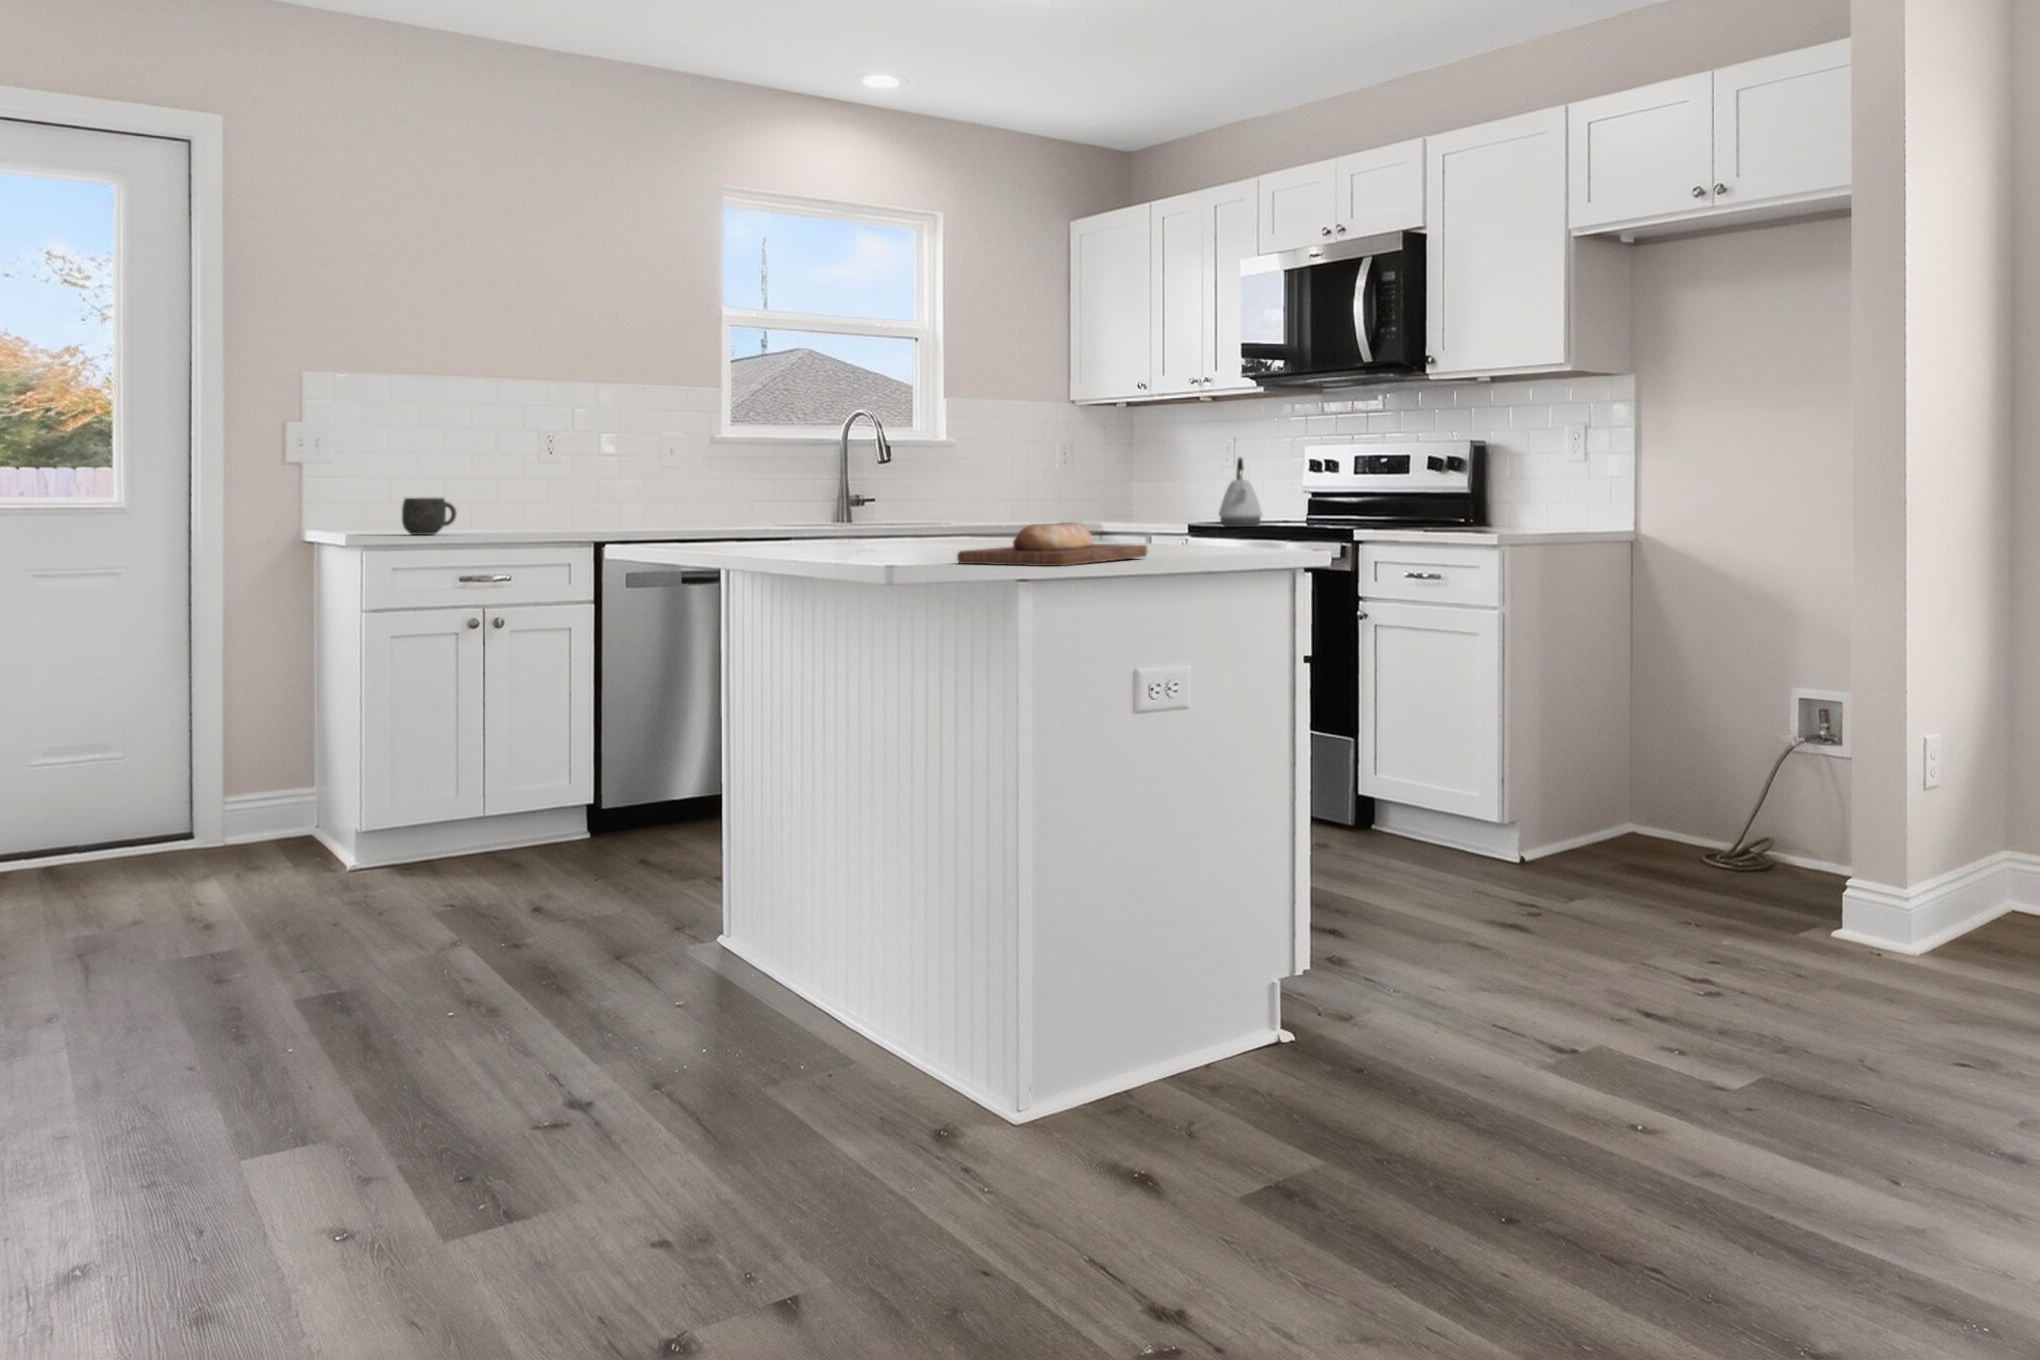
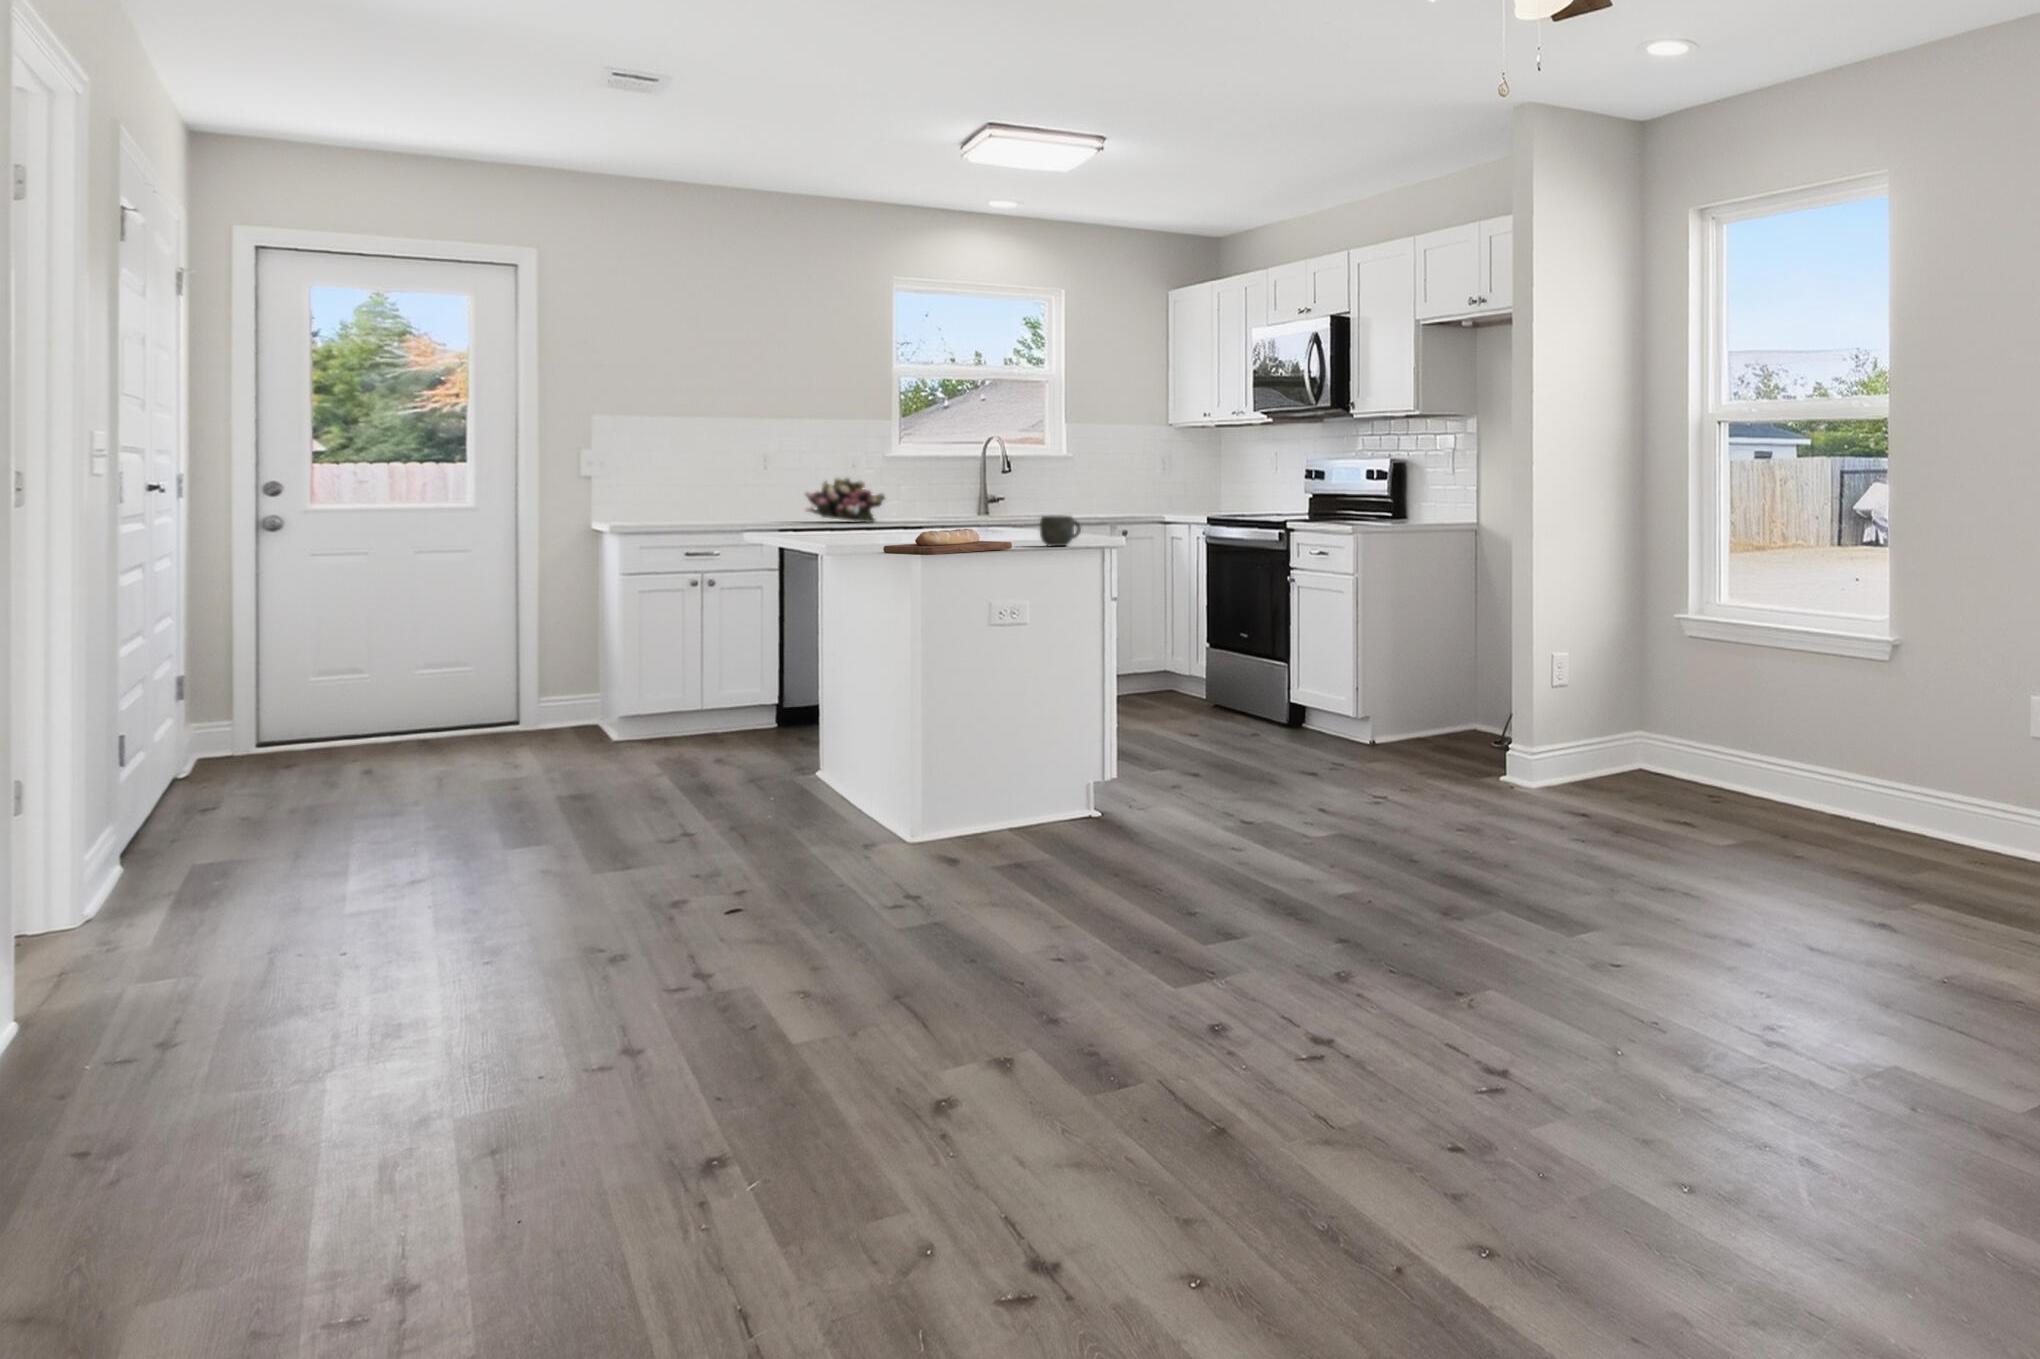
kettle: present [1219,458,1262,527] -> none [1244,473,1275,522]
flower arrangement: none [618,463,728,528] -> present [805,477,885,522]
mug: present [402,498,457,535] -> present [1040,515,1081,546]

